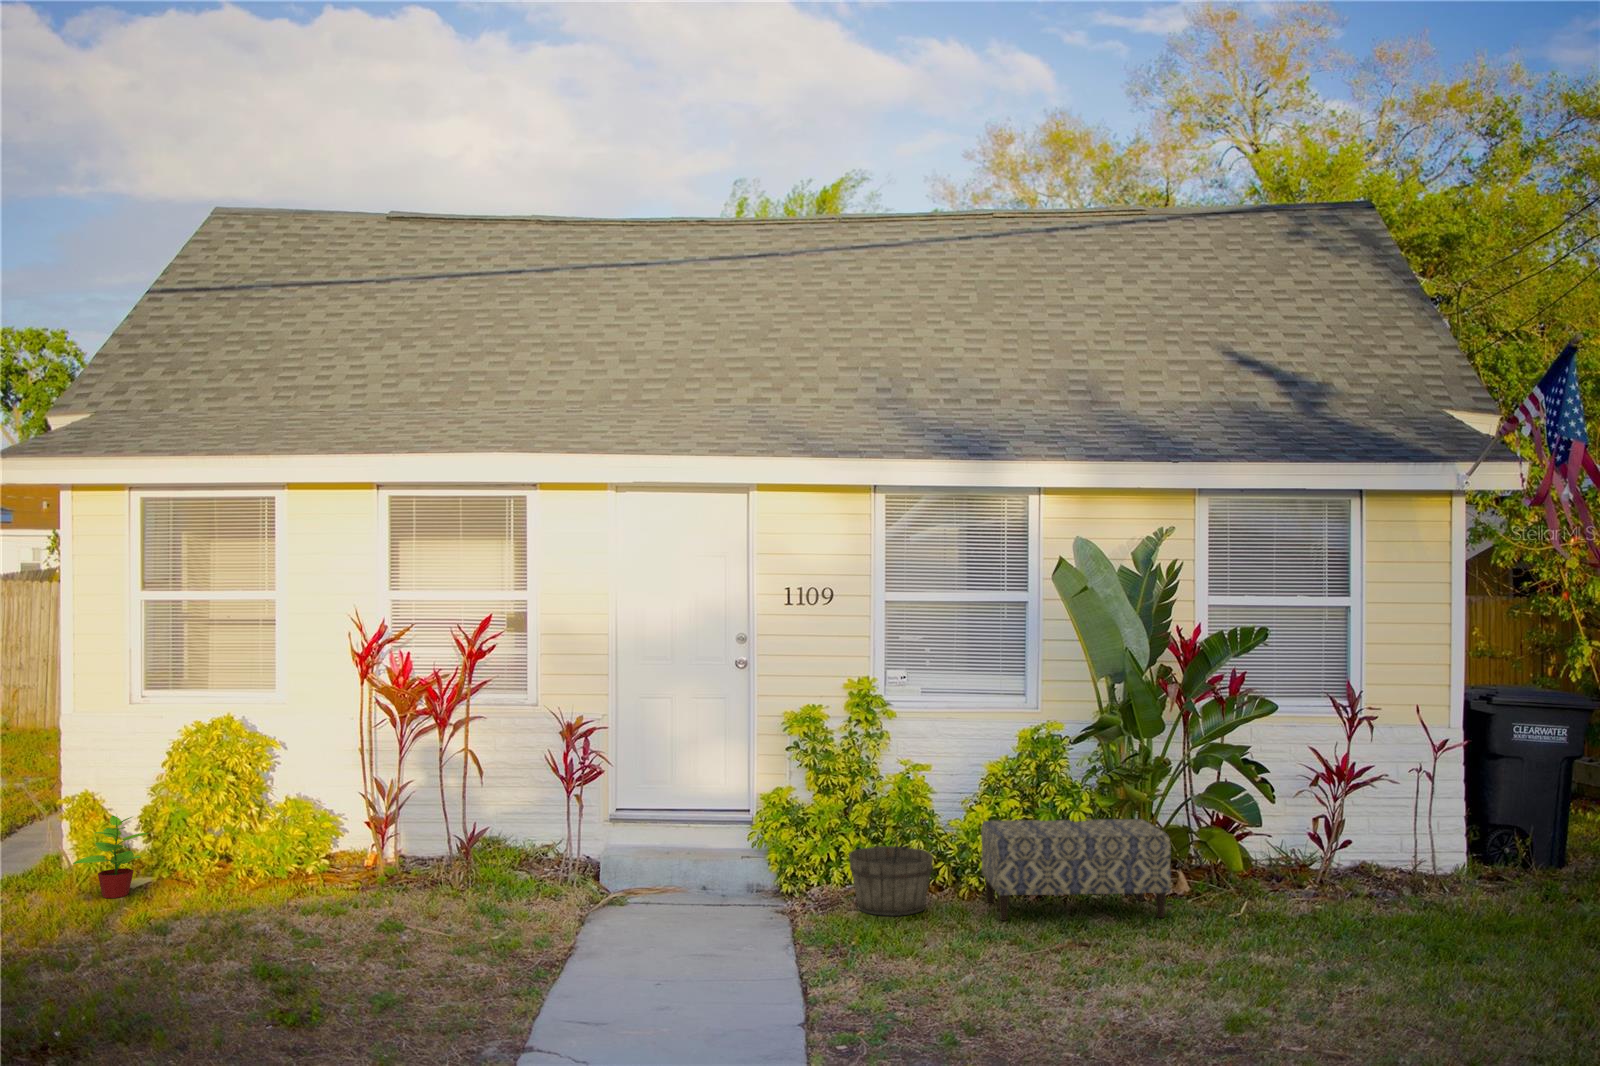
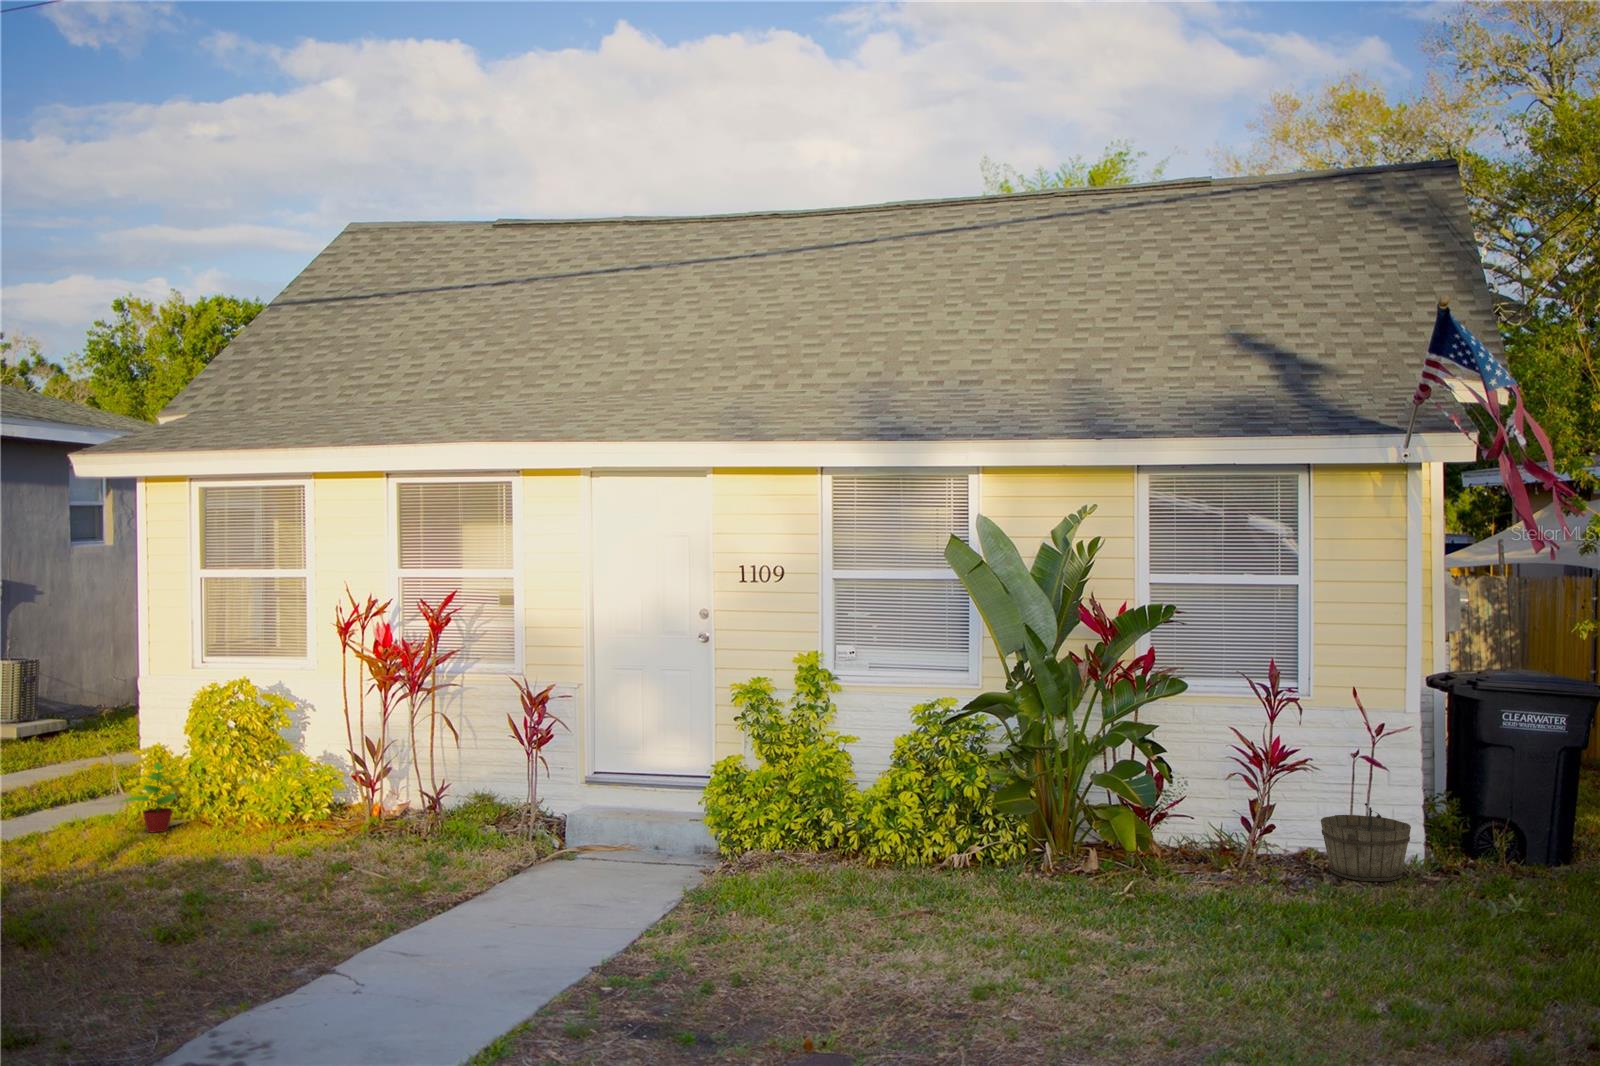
bench: present [981,819,1171,920] -> none [891,791,1065,891]
wooden bucket: present [849,836,934,916] -> present [1321,803,1411,881]

